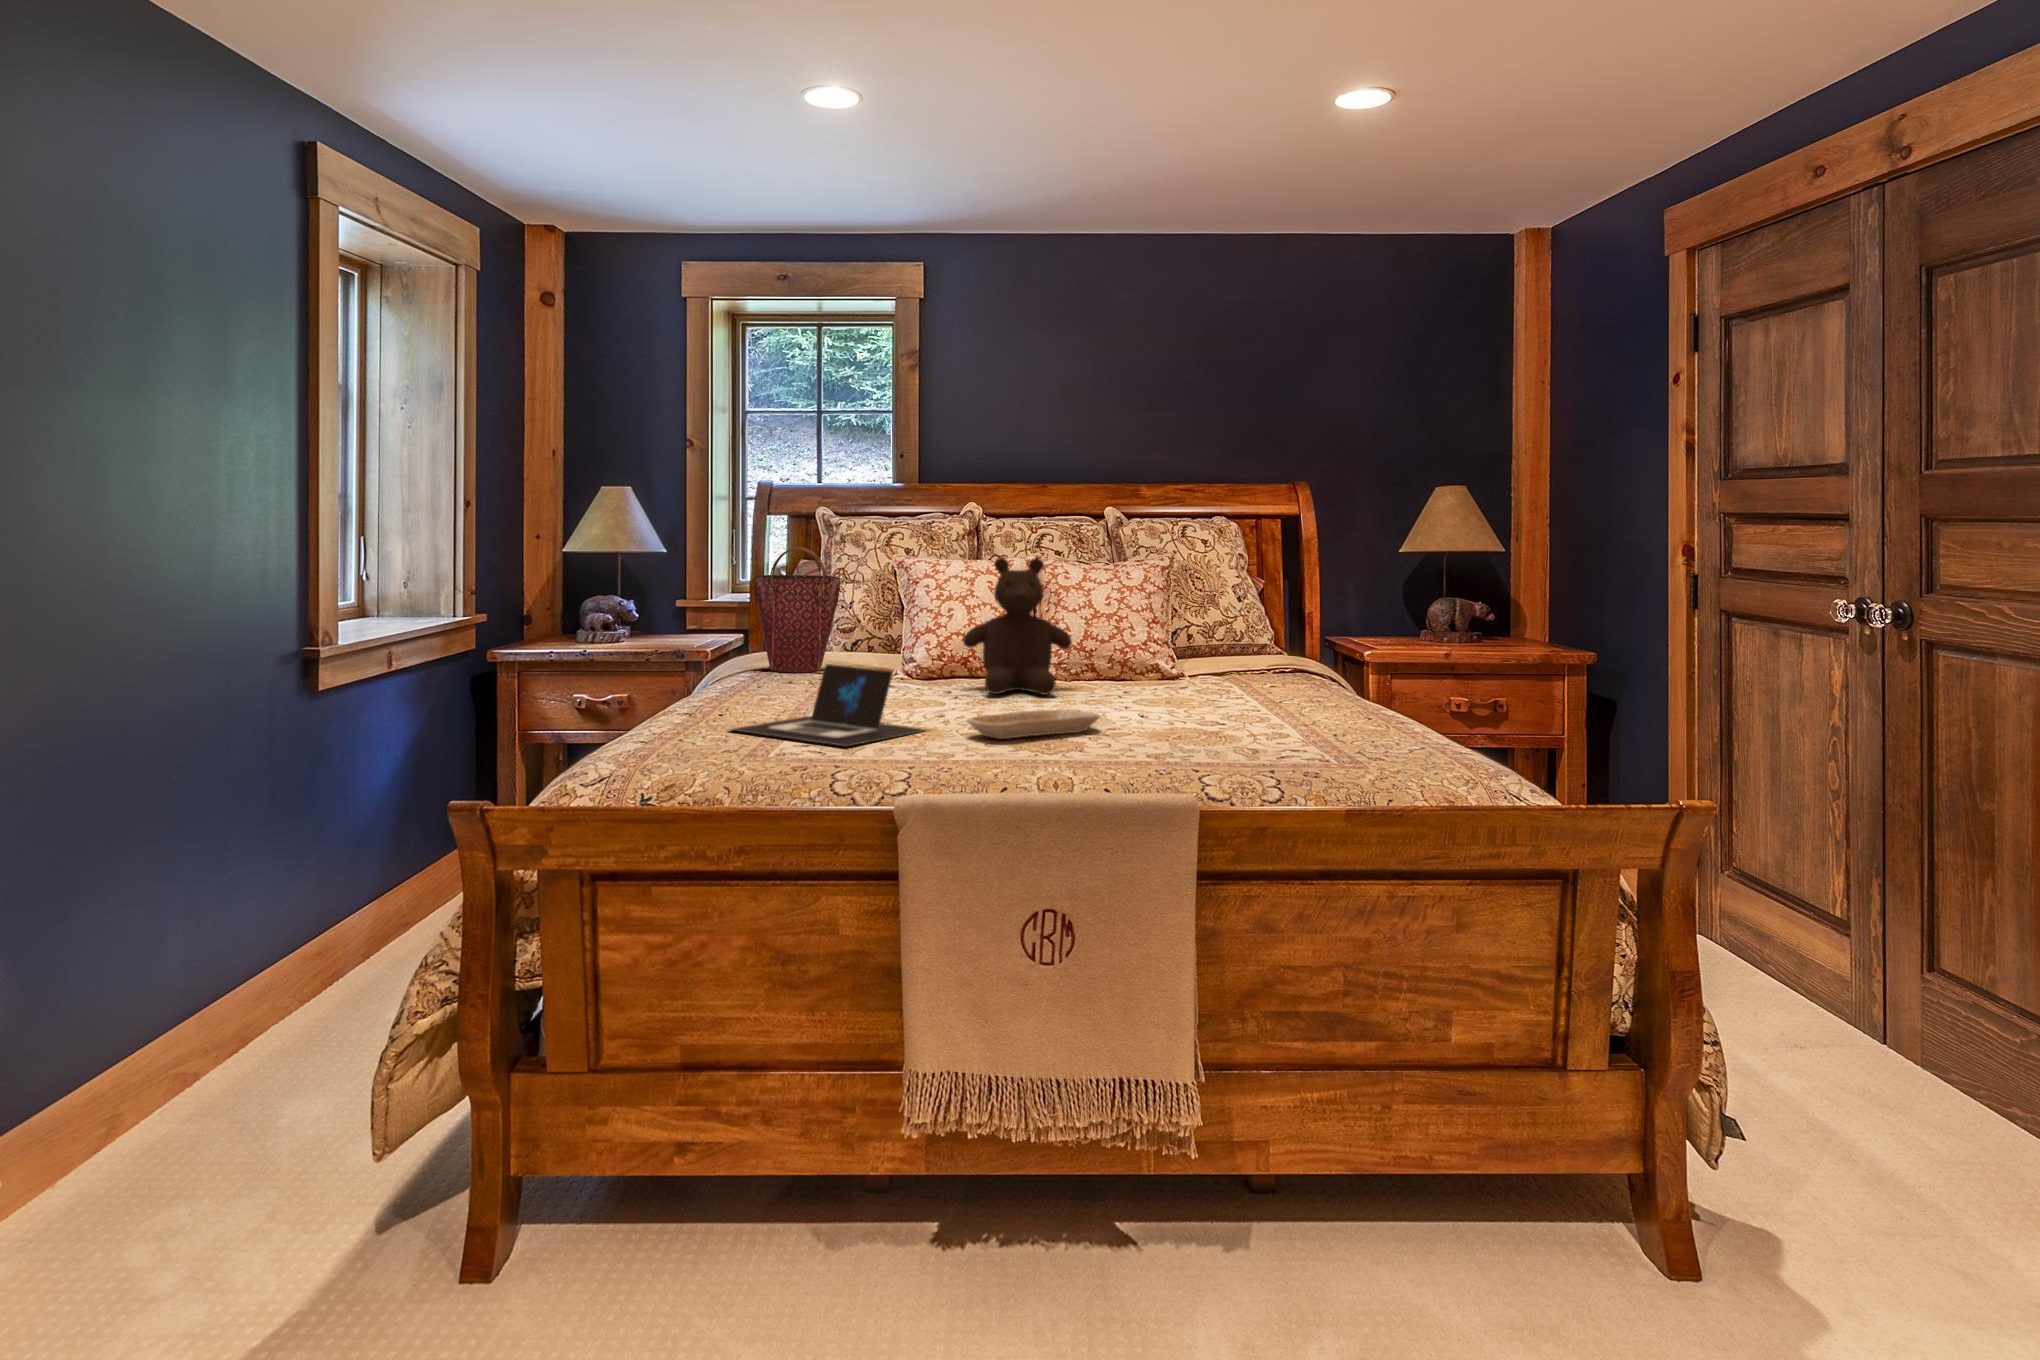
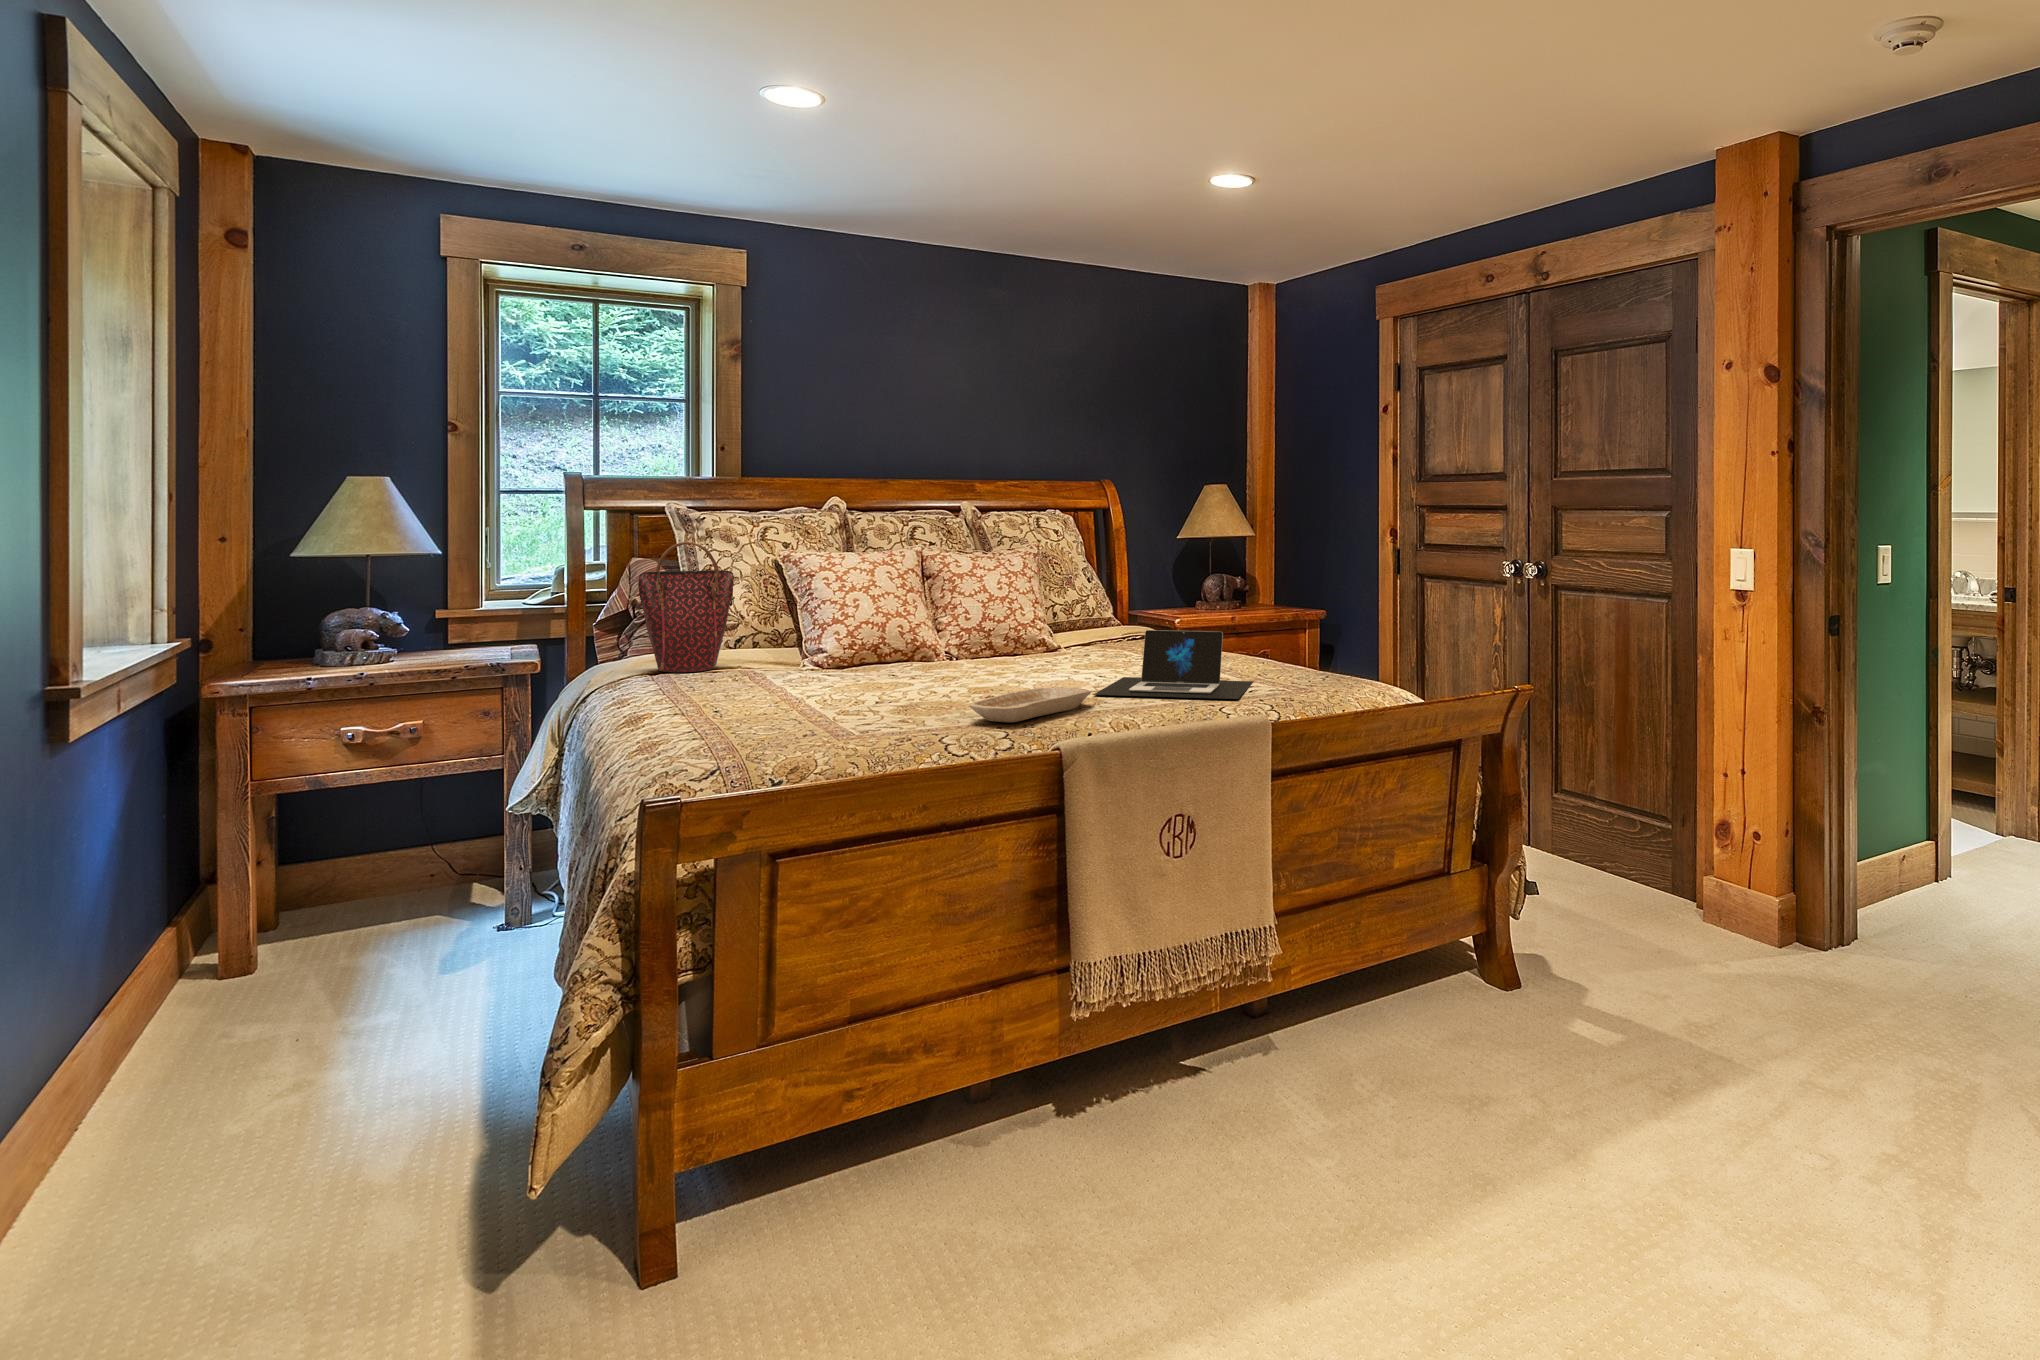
teddy bear: present [963,558,1072,695] -> none [891,543,997,678]
laptop: present [732,664,927,747] -> present [1094,630,1253,699]

